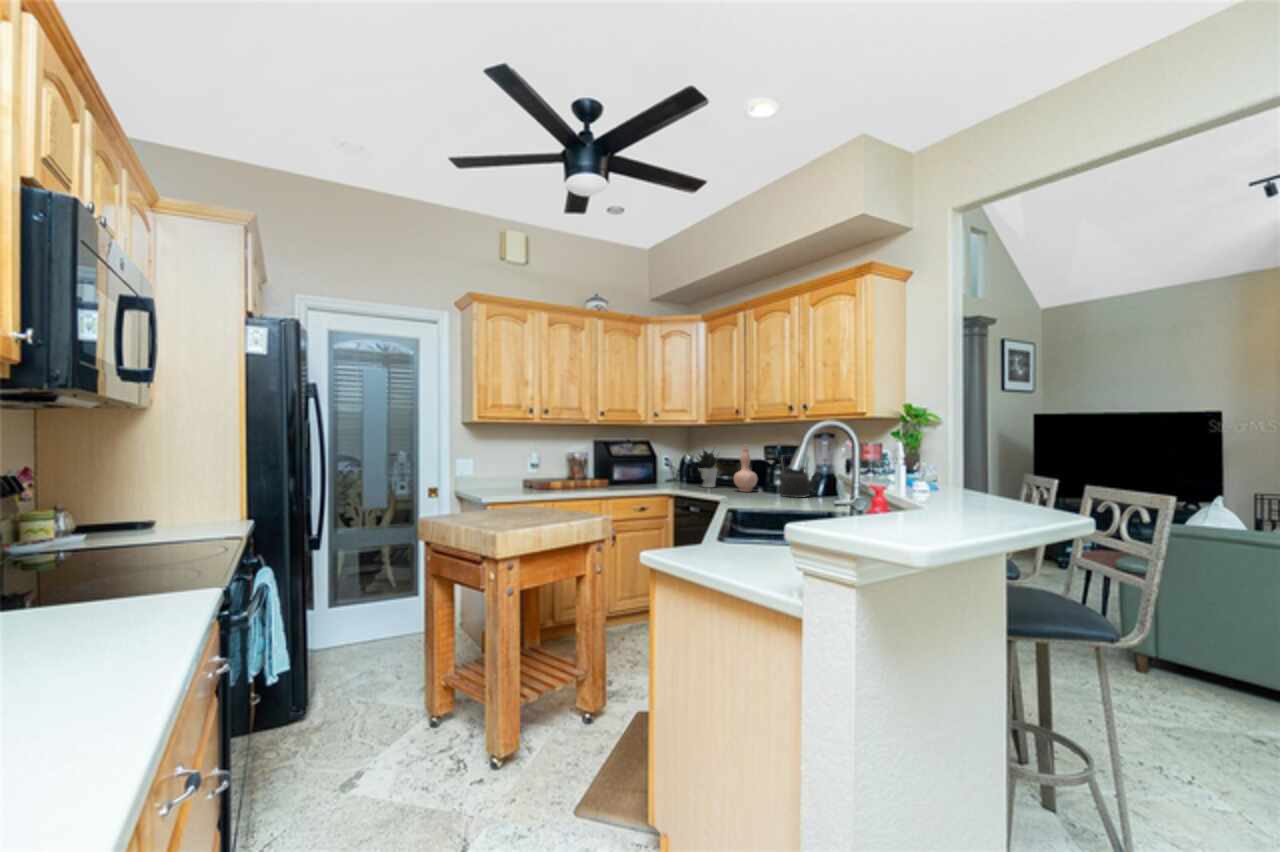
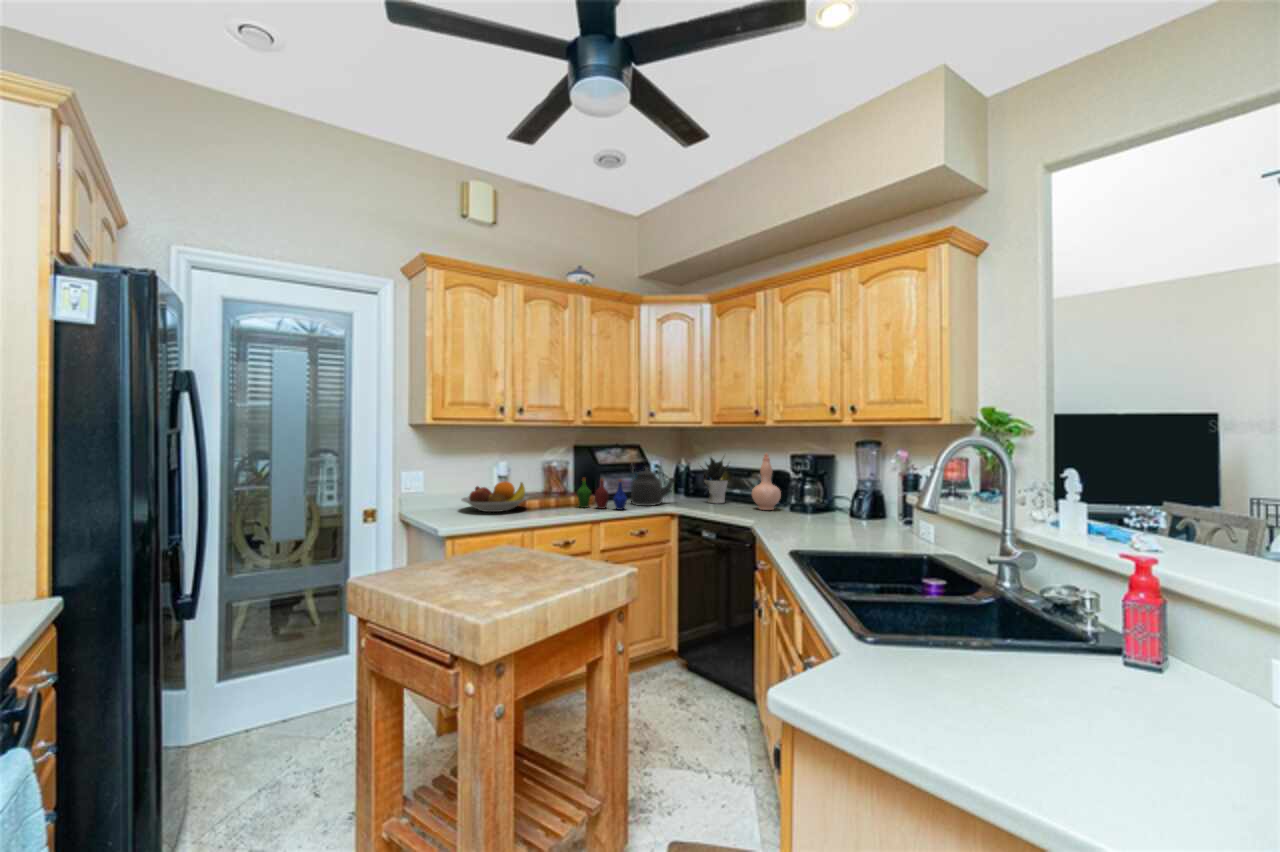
kettle: present [780,463,821,498] -> present [631,461,675,506]
bottle: none [591,465,631,490] -> present [577,478,627,510]
fruit bowl: none [501,467,553,491] -> present [462,481,528,512]

